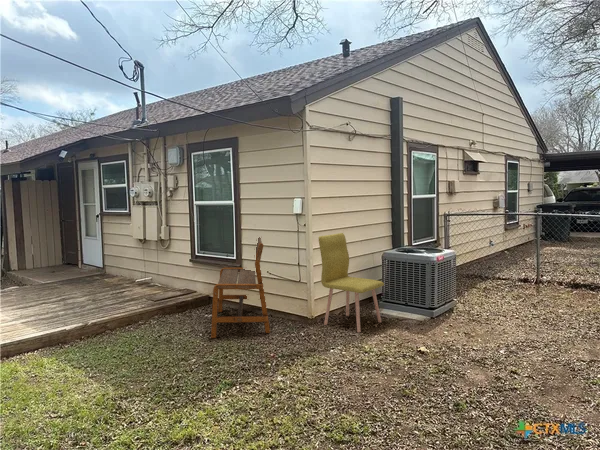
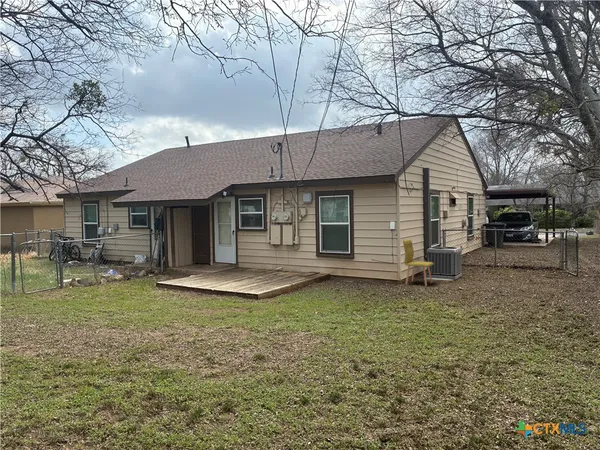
bench: present [211,237,270,338] -> none [342,241,384,290]

